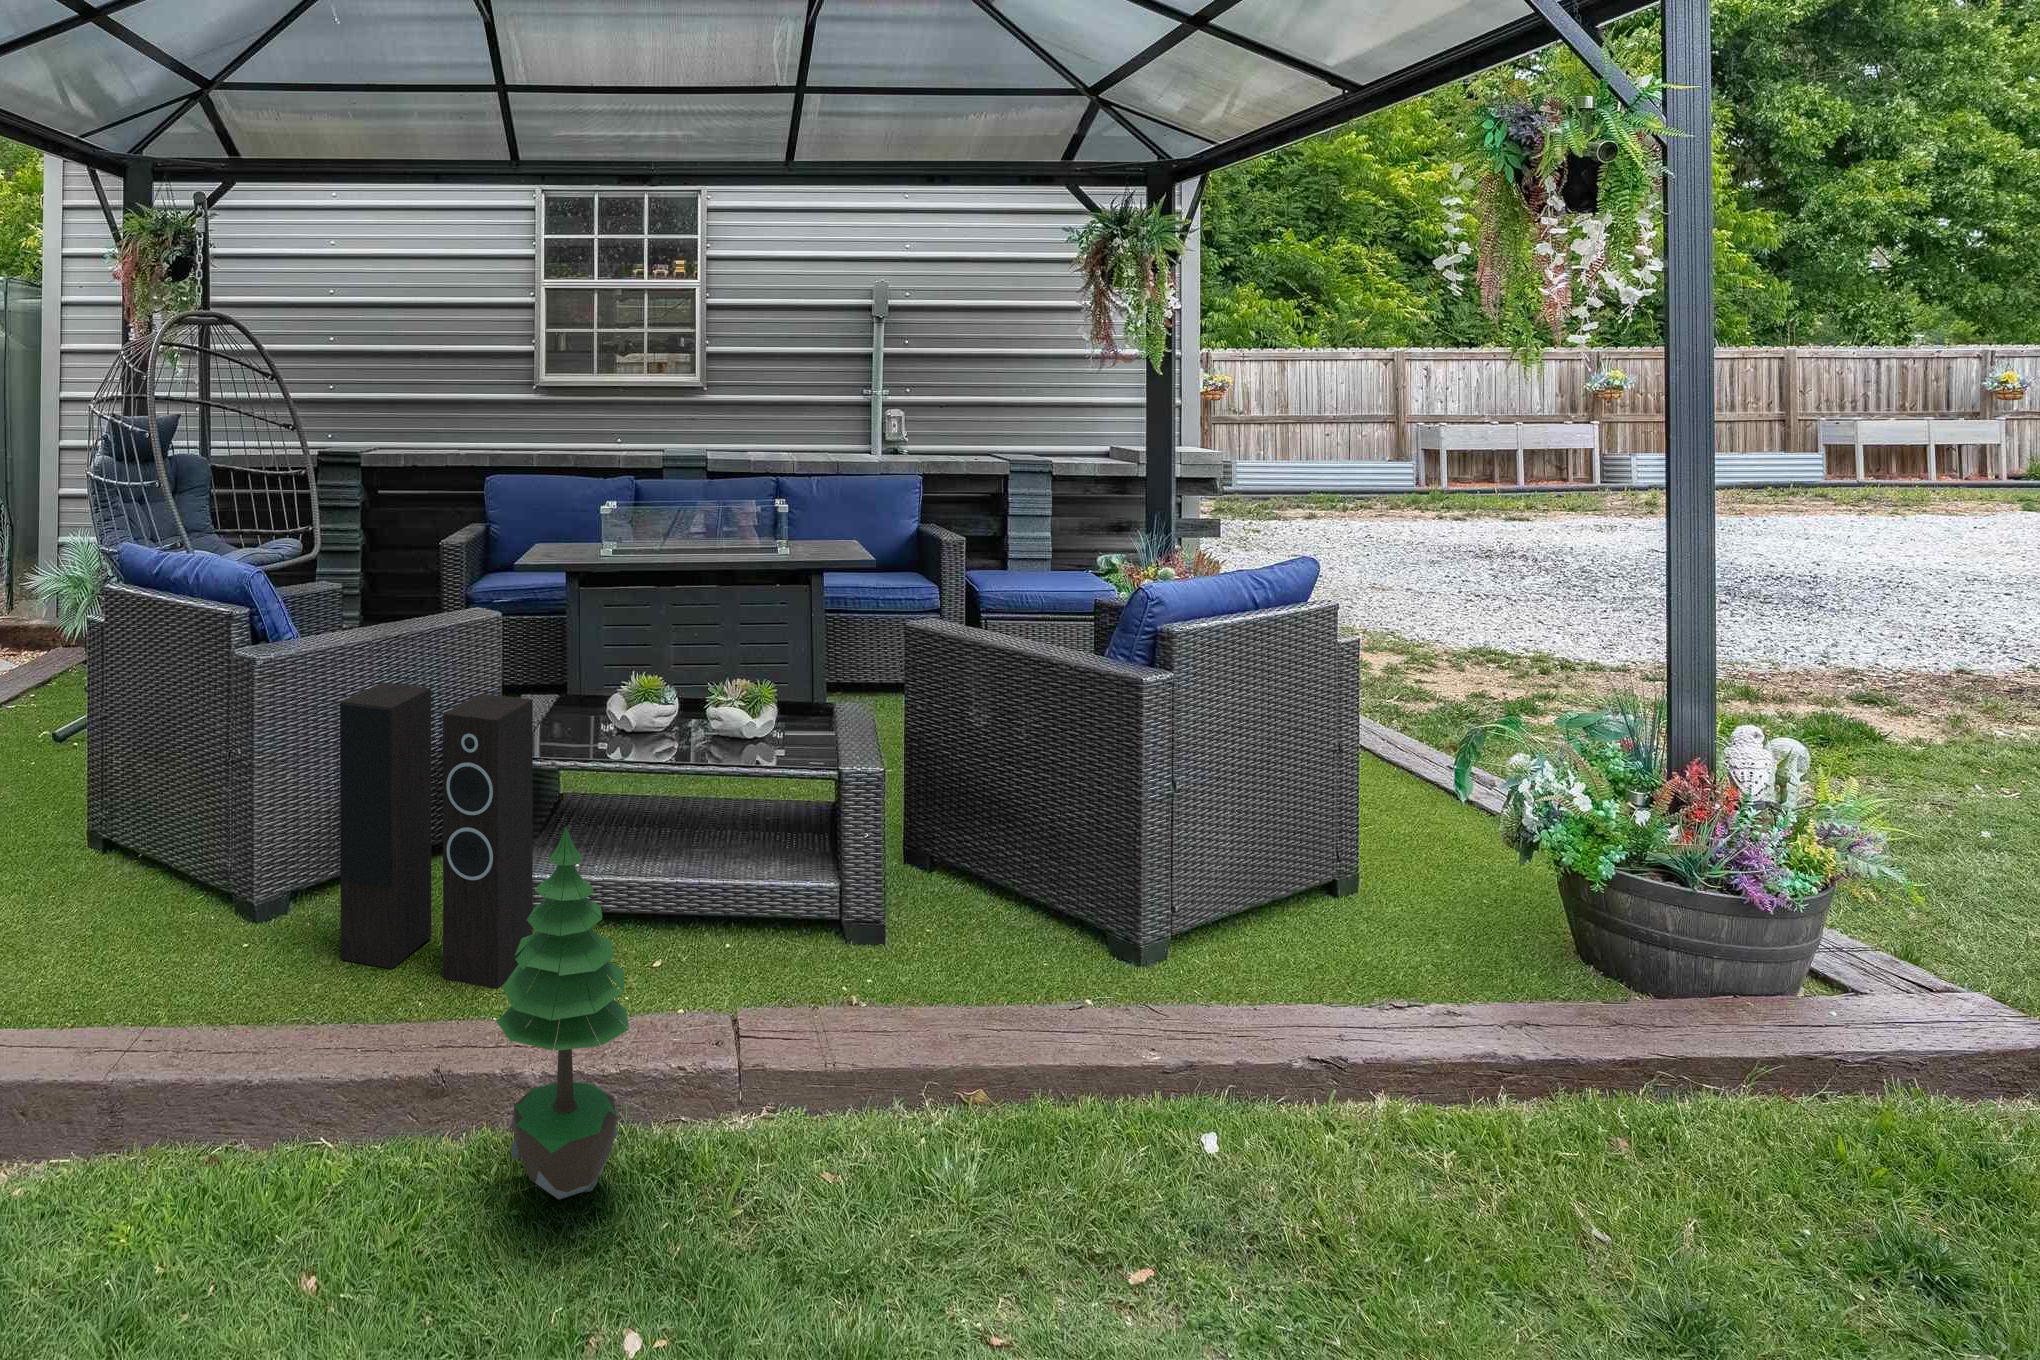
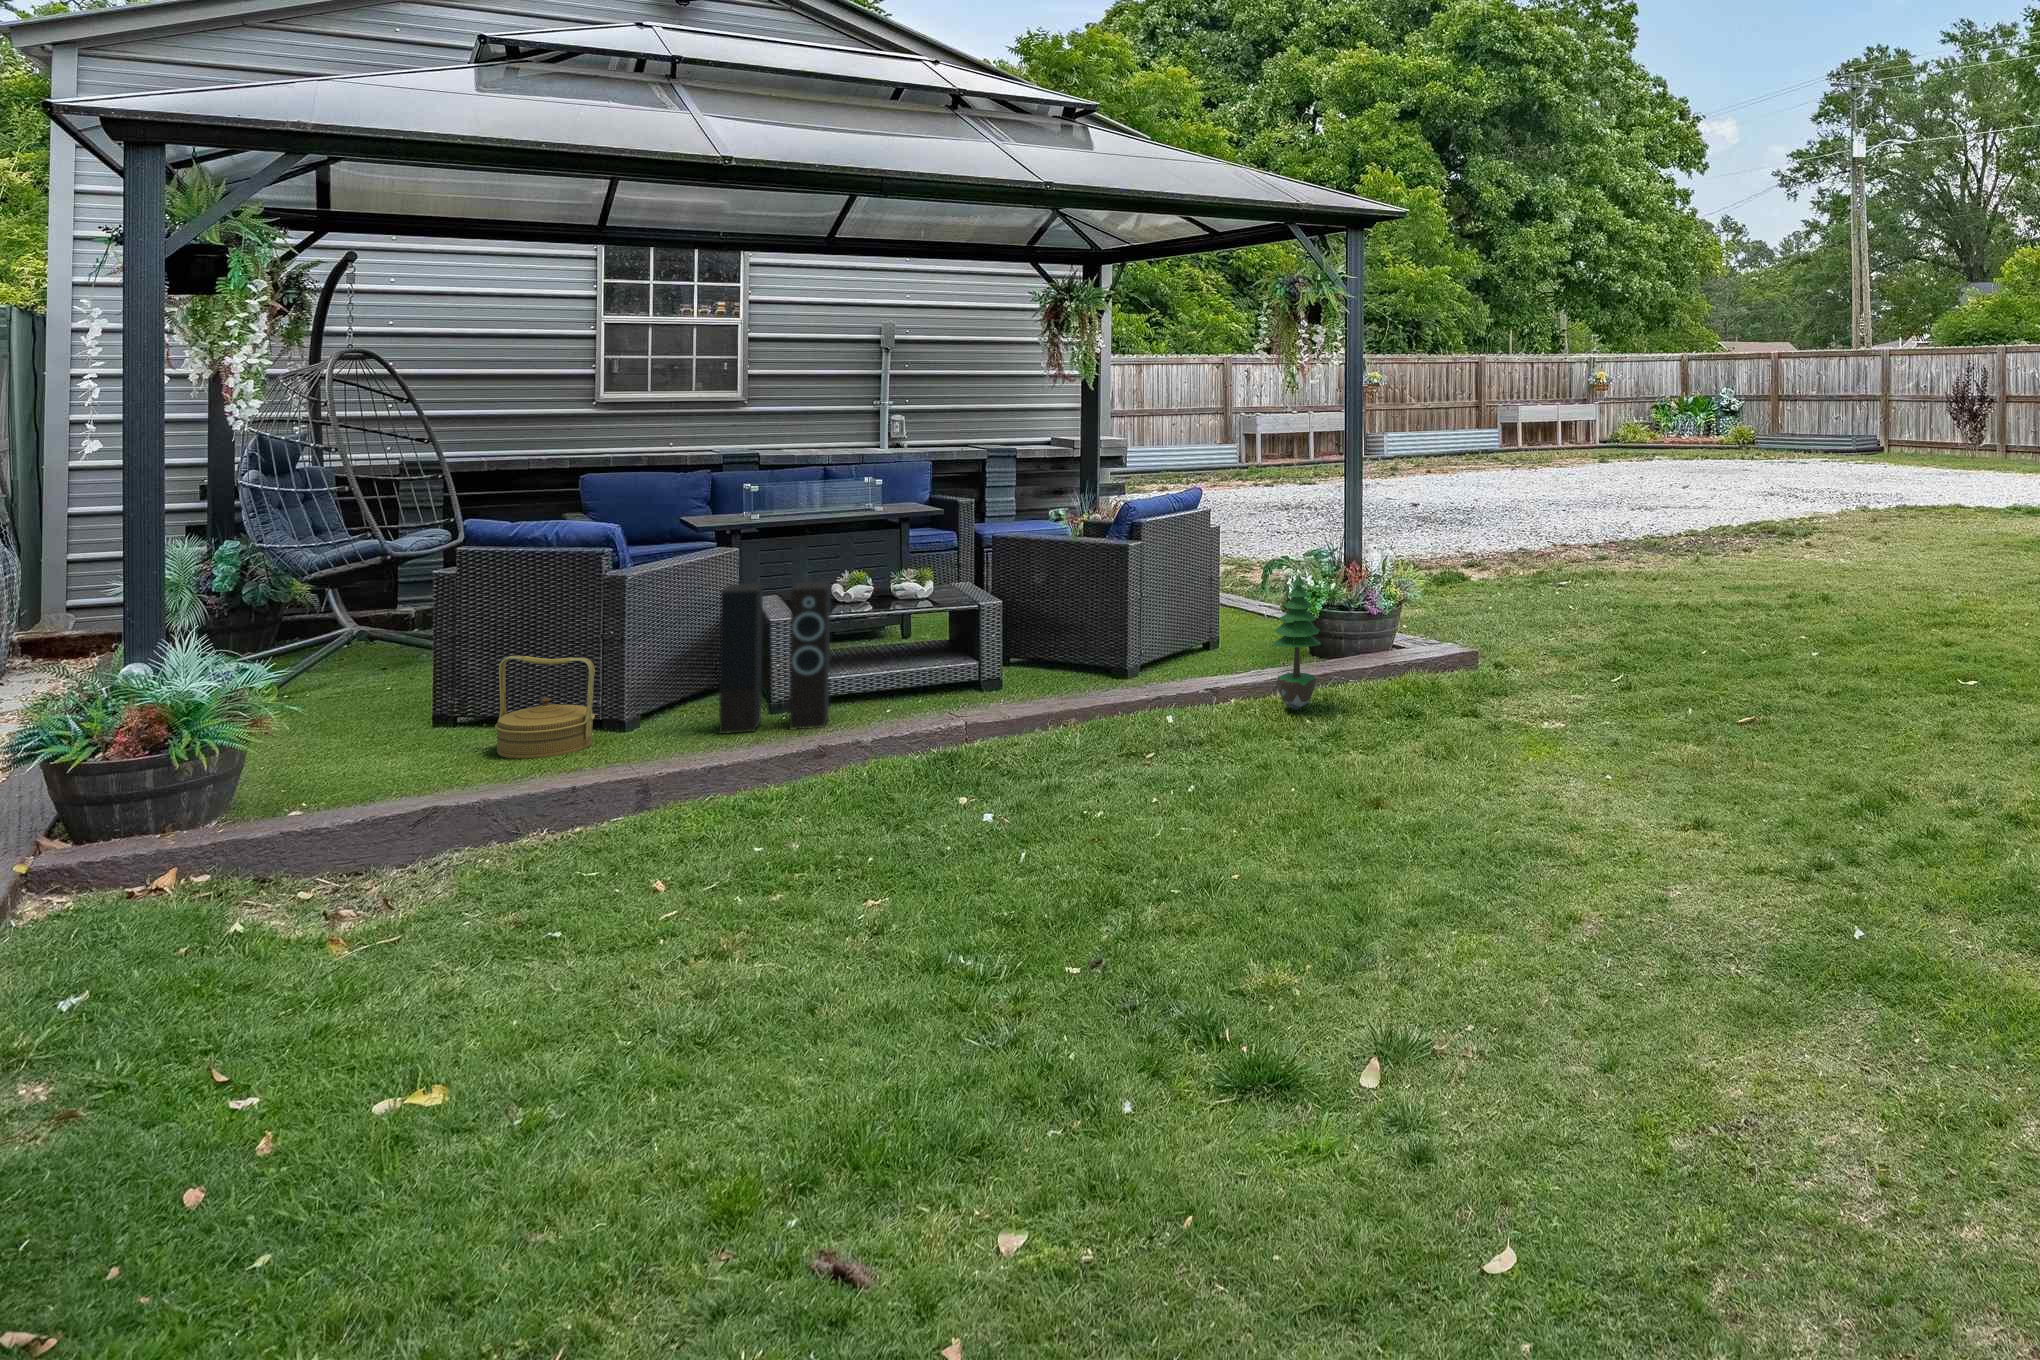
basket: none [37,762,189,957] -> present [495,656,595,759]
potted tree: present [496,828,629,1199] -> present [1272,574,1321,710]

